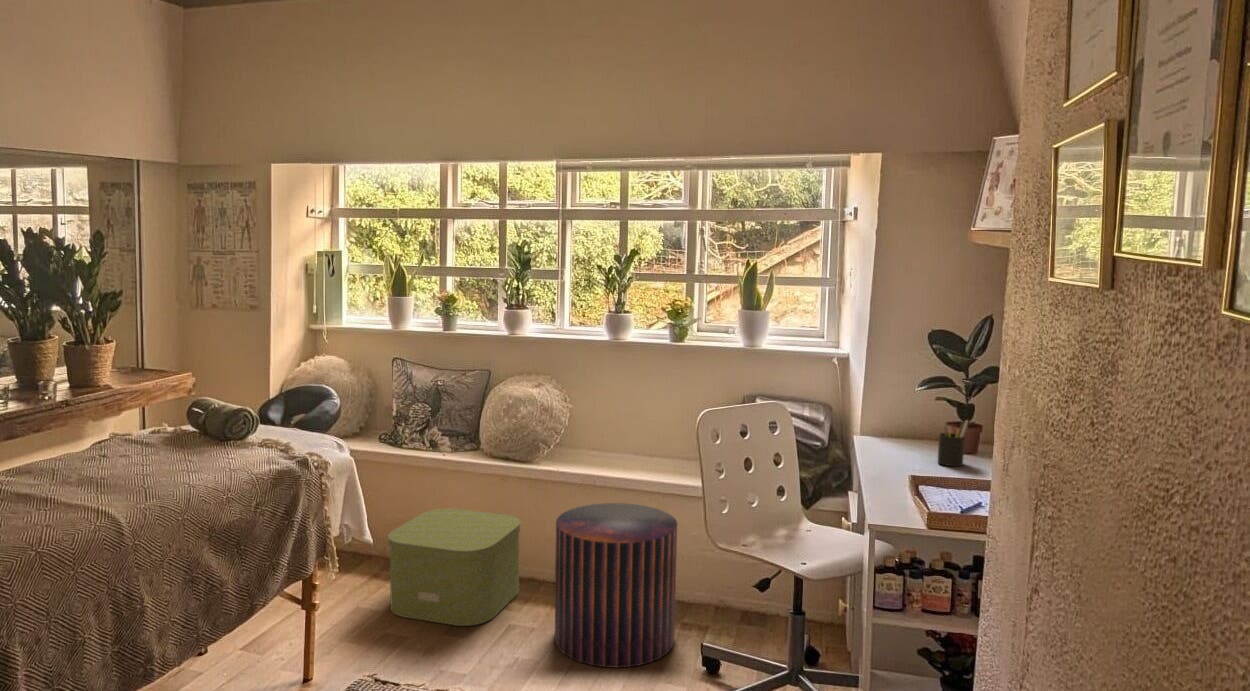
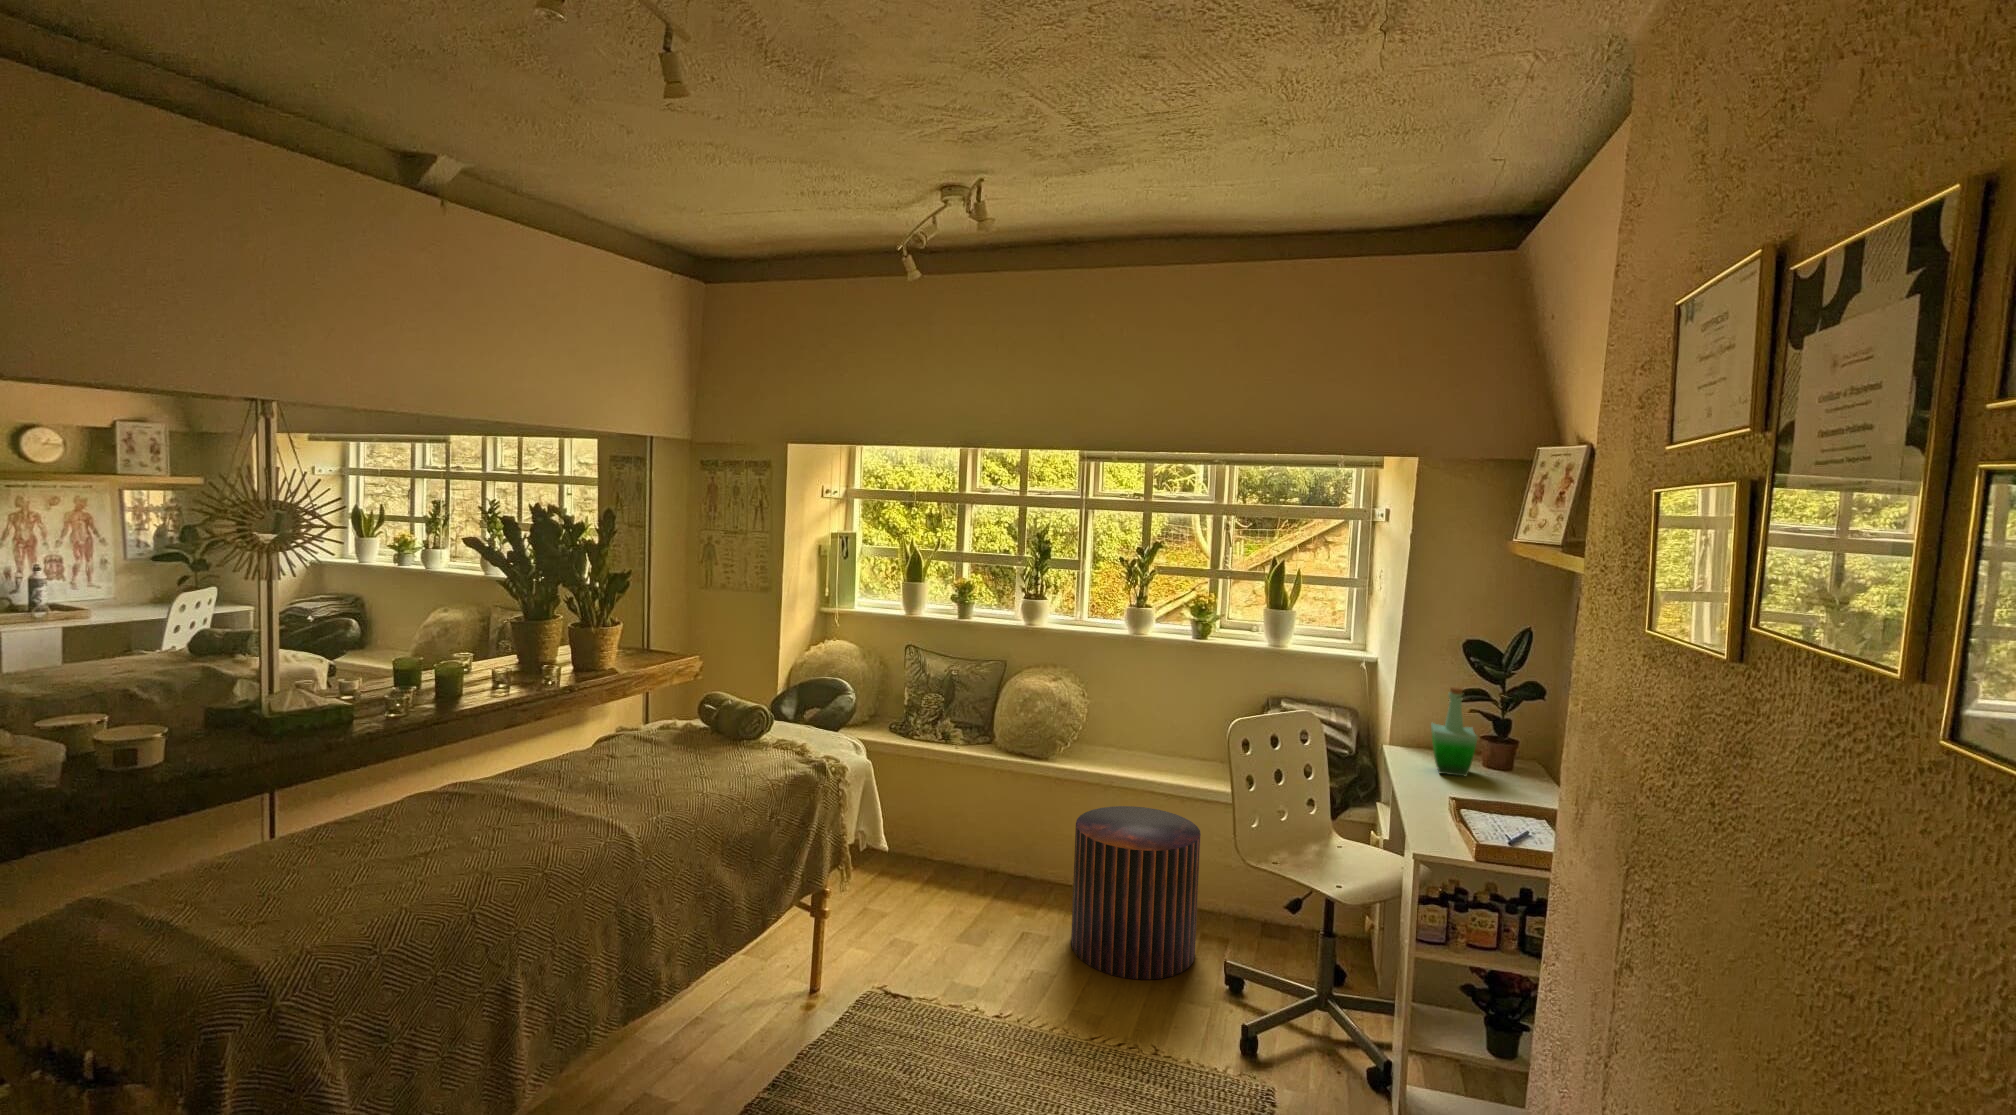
bottle: none [892,371,934,456] -> present [1431,687,1478,776]
pen holder: present [938,420,968,466] -> none [1482,744,1516,791]
storage box: present [388,508,521,626] -> none [905,801,1035,924]

